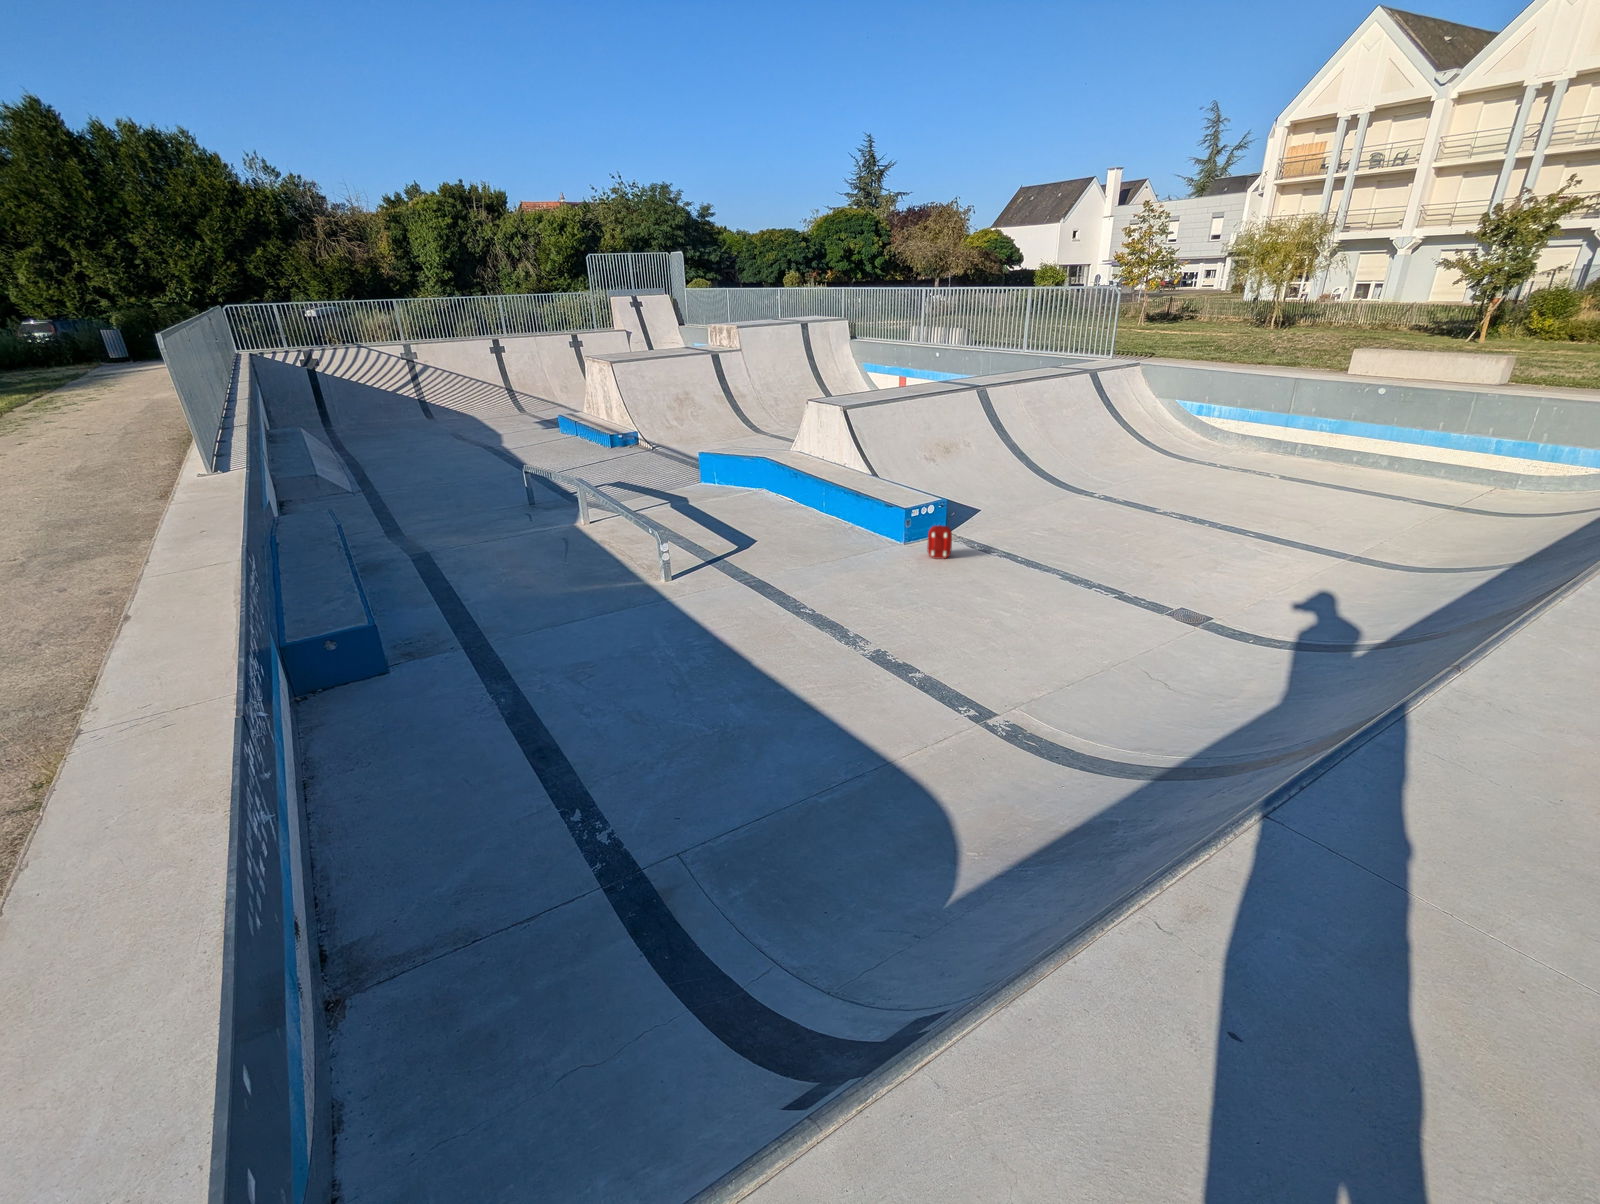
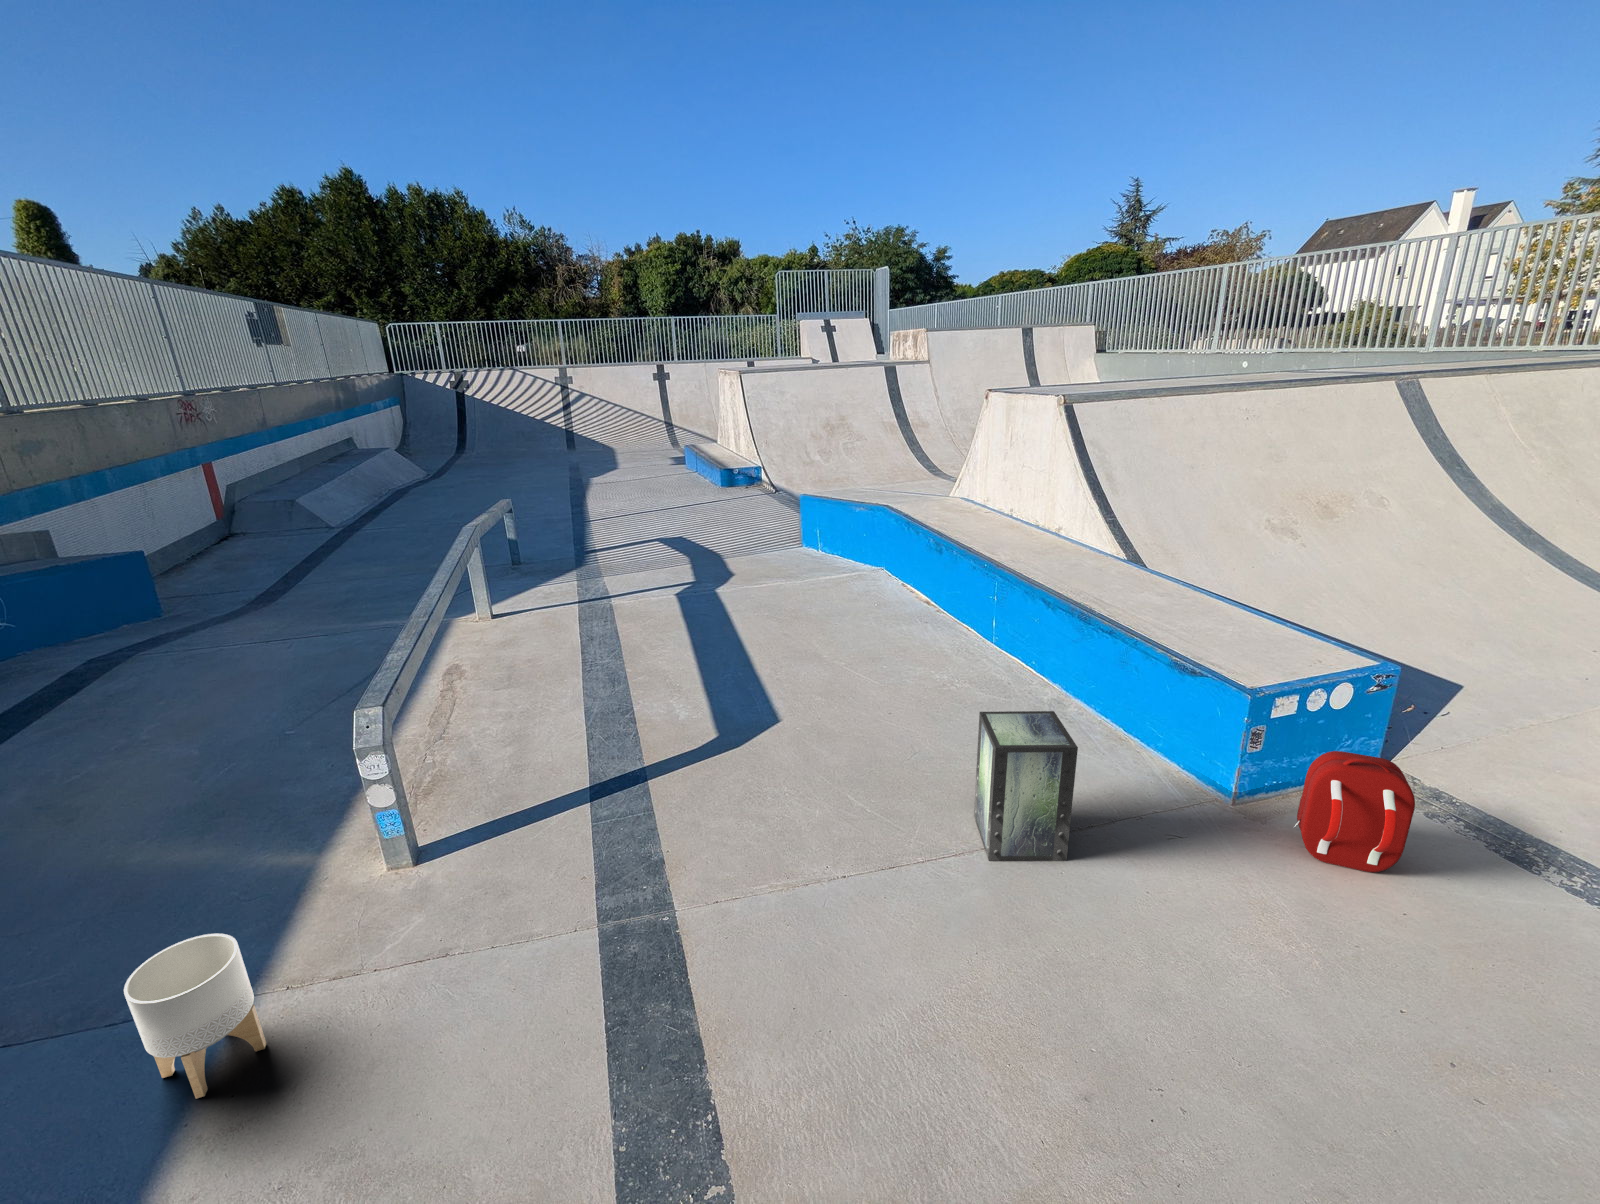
storage box: none [834,522,865,568] -> present [974,711,1078,861]
planter: none [647,582,671,618] -> present [124,934,266,1099]

